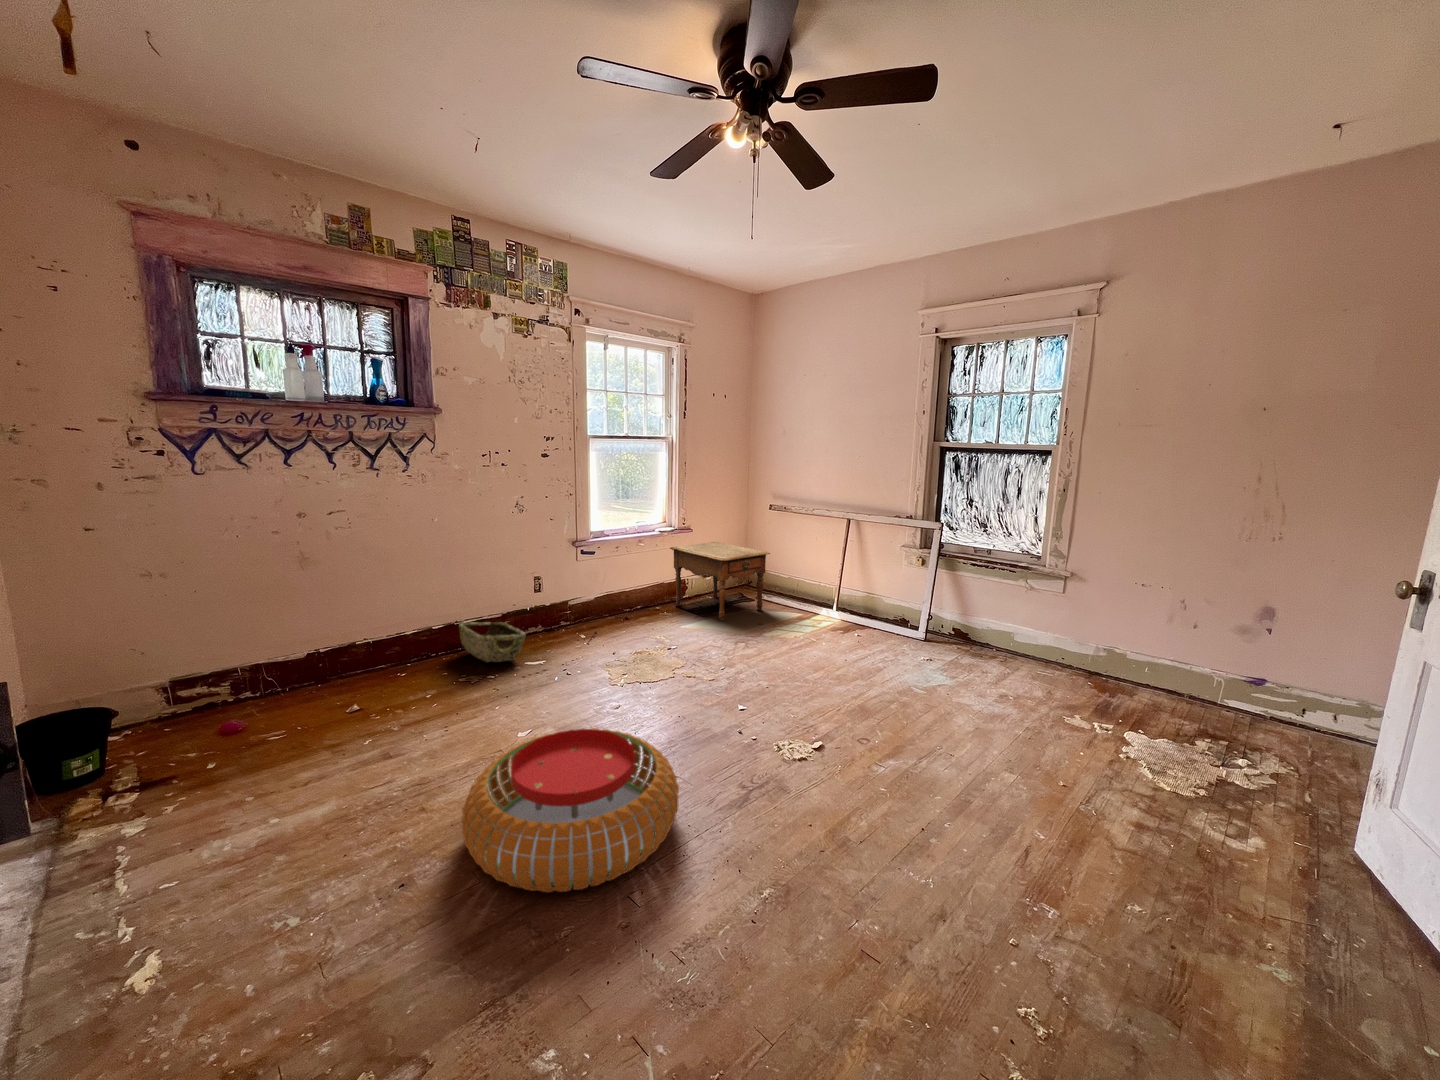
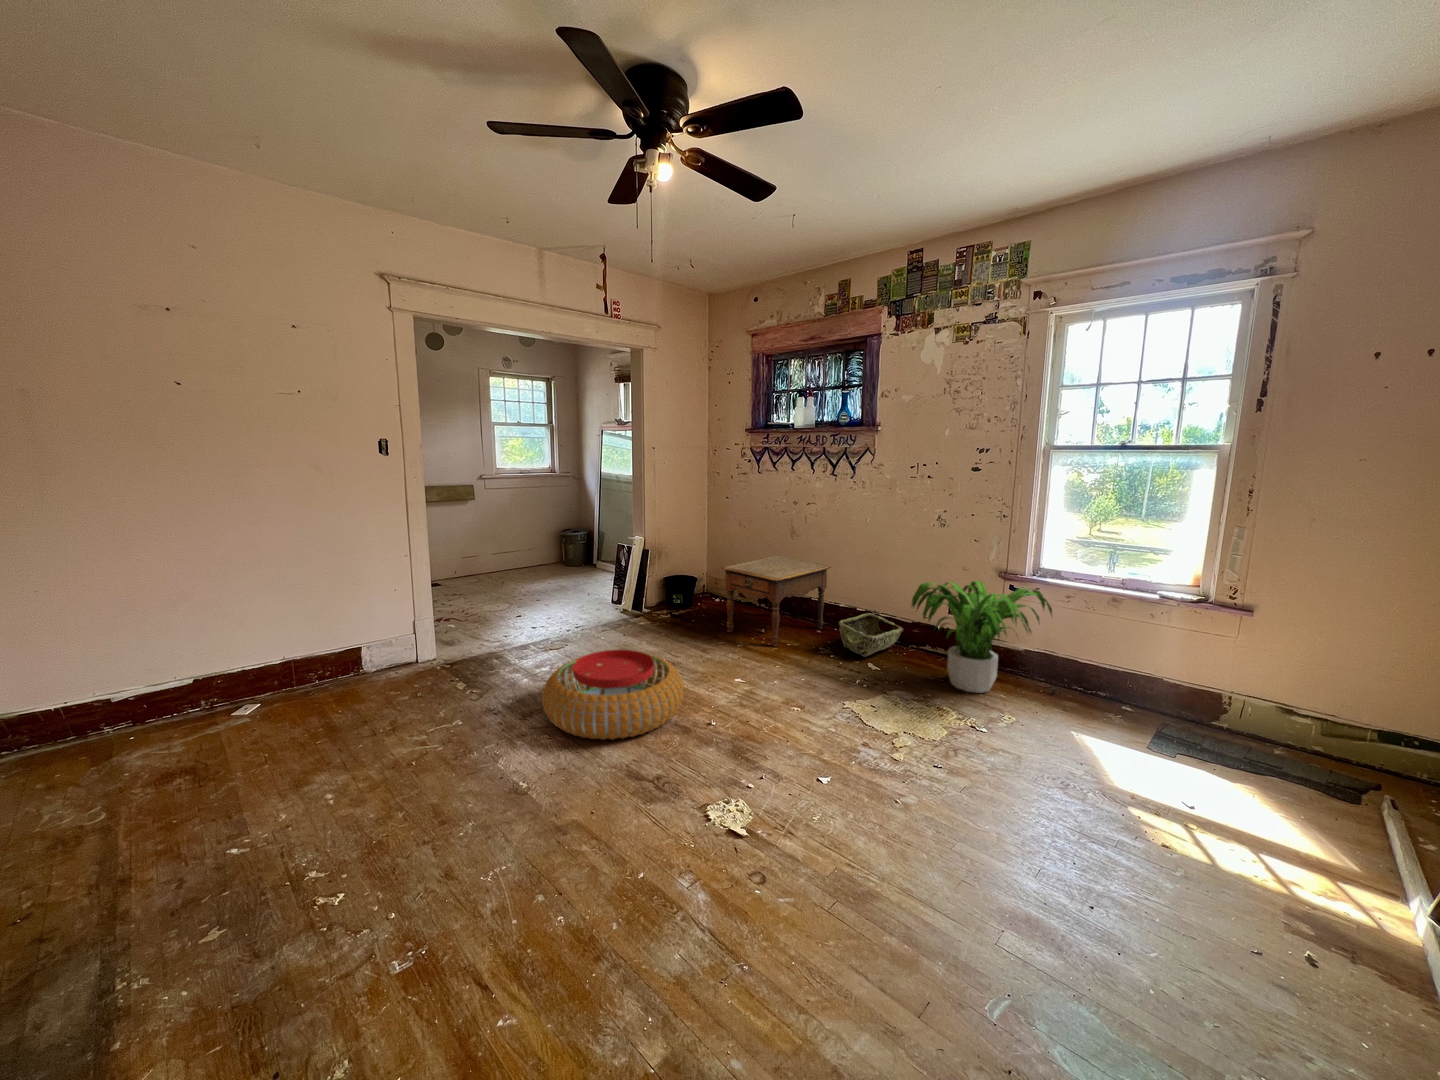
side table: present [670,542,770,620] -> present [722,556,831,646]
potted plant: none [549,546,649,641] -> present [912,581,1052,693]

